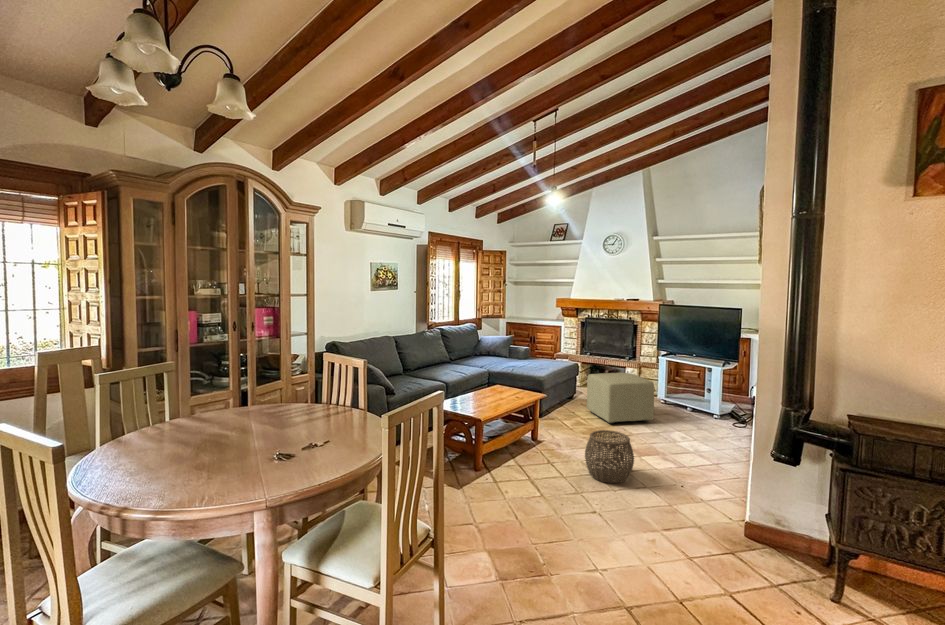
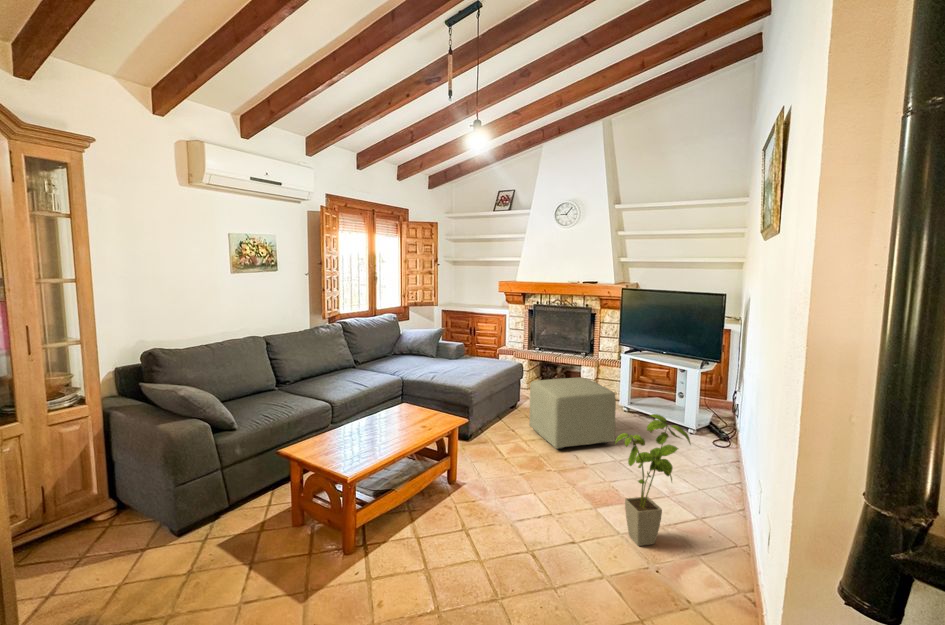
house plant: none [654,386,705,475] -> present [615,414,690,546]
woven basket: present [585,430,634,483] -> none [511,482,586,573]

